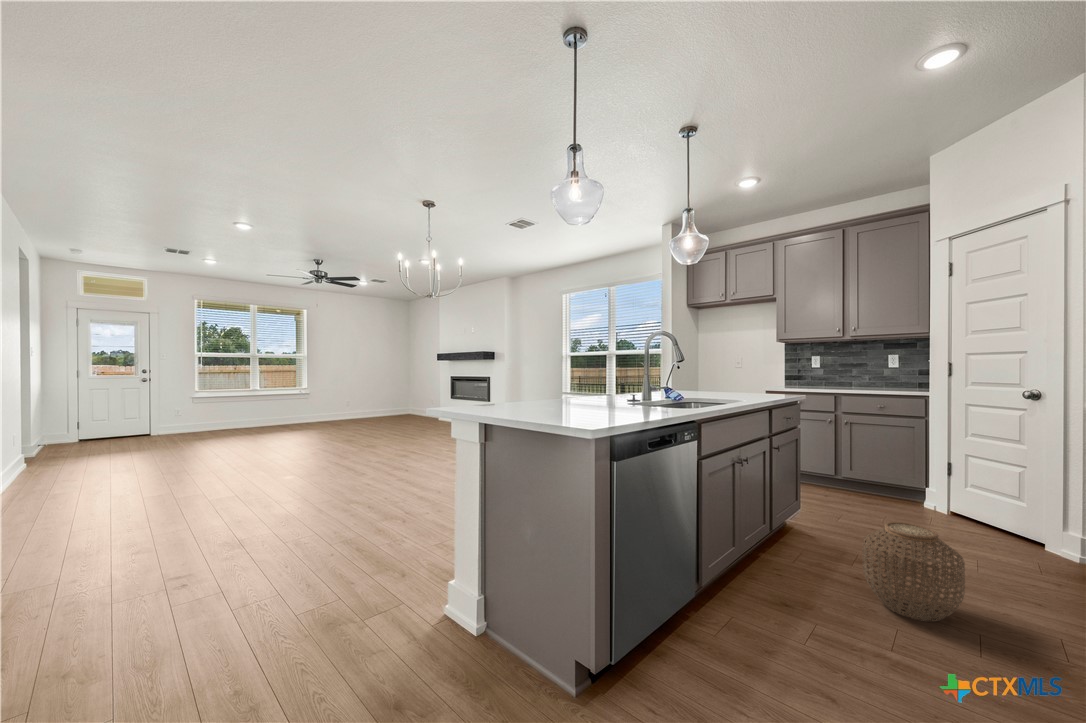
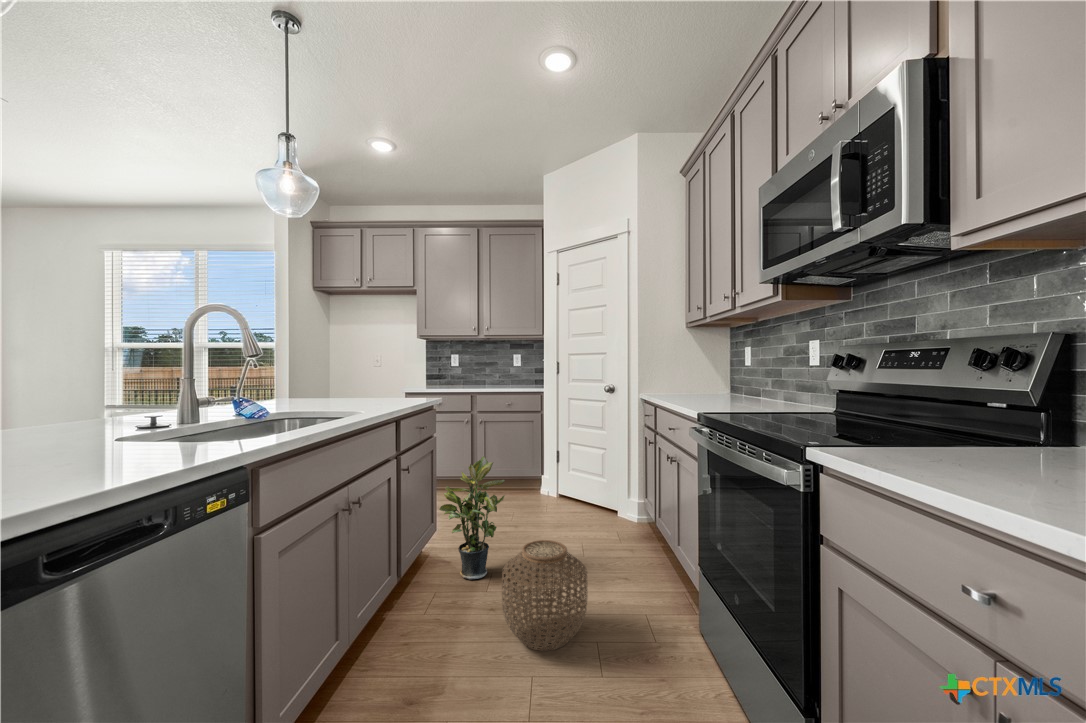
potted plant: none [801,446,871,554] -> present [439,456,505,580]

